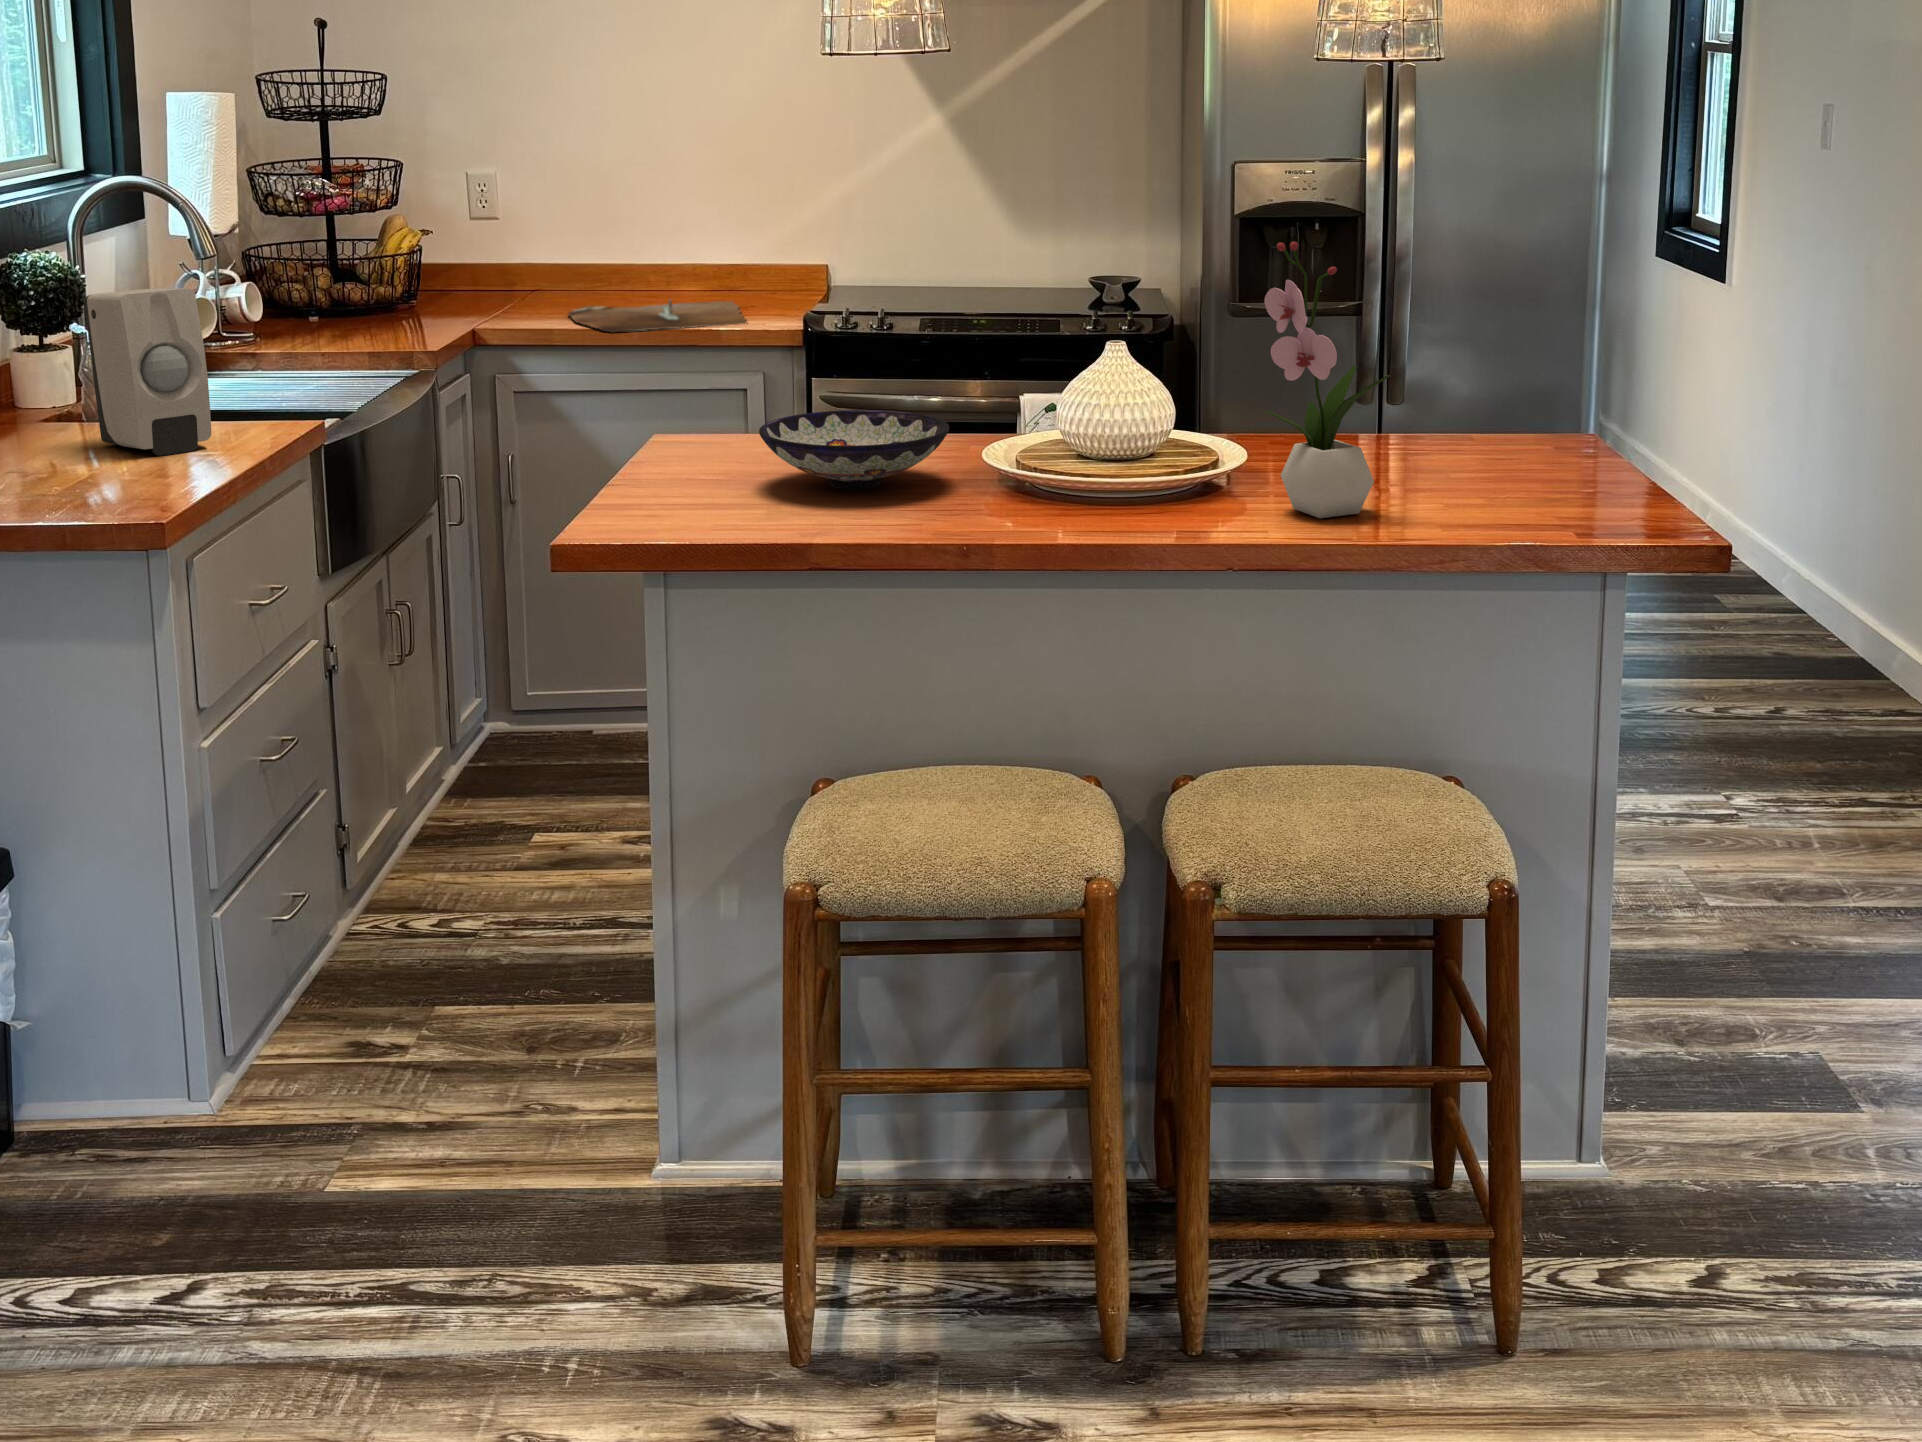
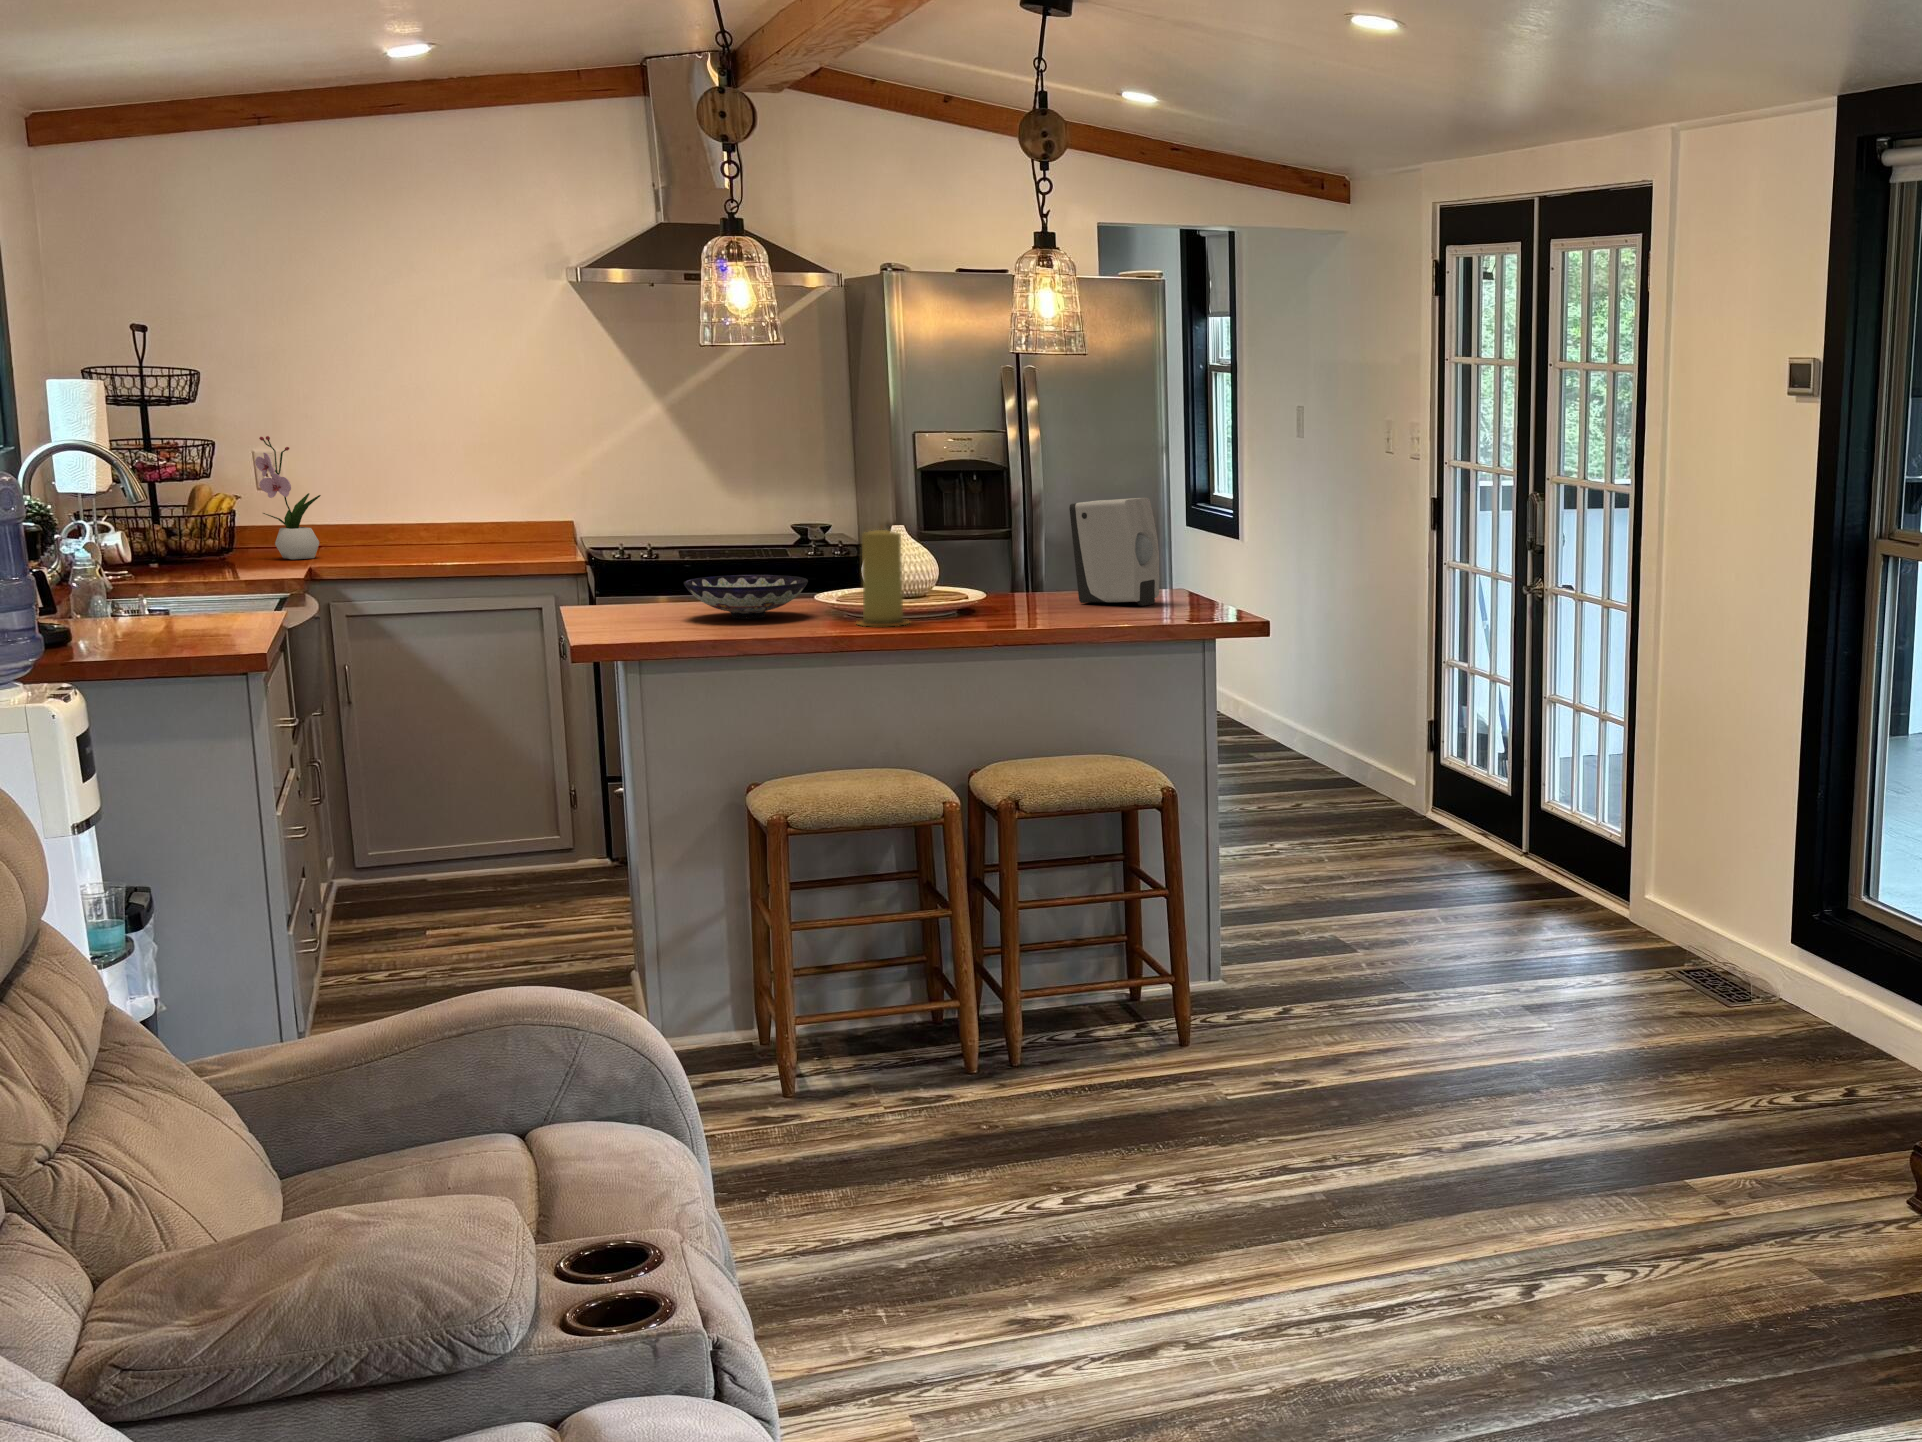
flower arrangement: present [1264,242,1390,518] -> present [255,436,321,559]
soap dispenser: present [84,288,211,456] -> present [1069,498,1159,606]
cutting board: present [569,300,747,332] -> none [379,546,544,569]
candle: none [997,361,1087,530] -> present [857,530,909,626]

